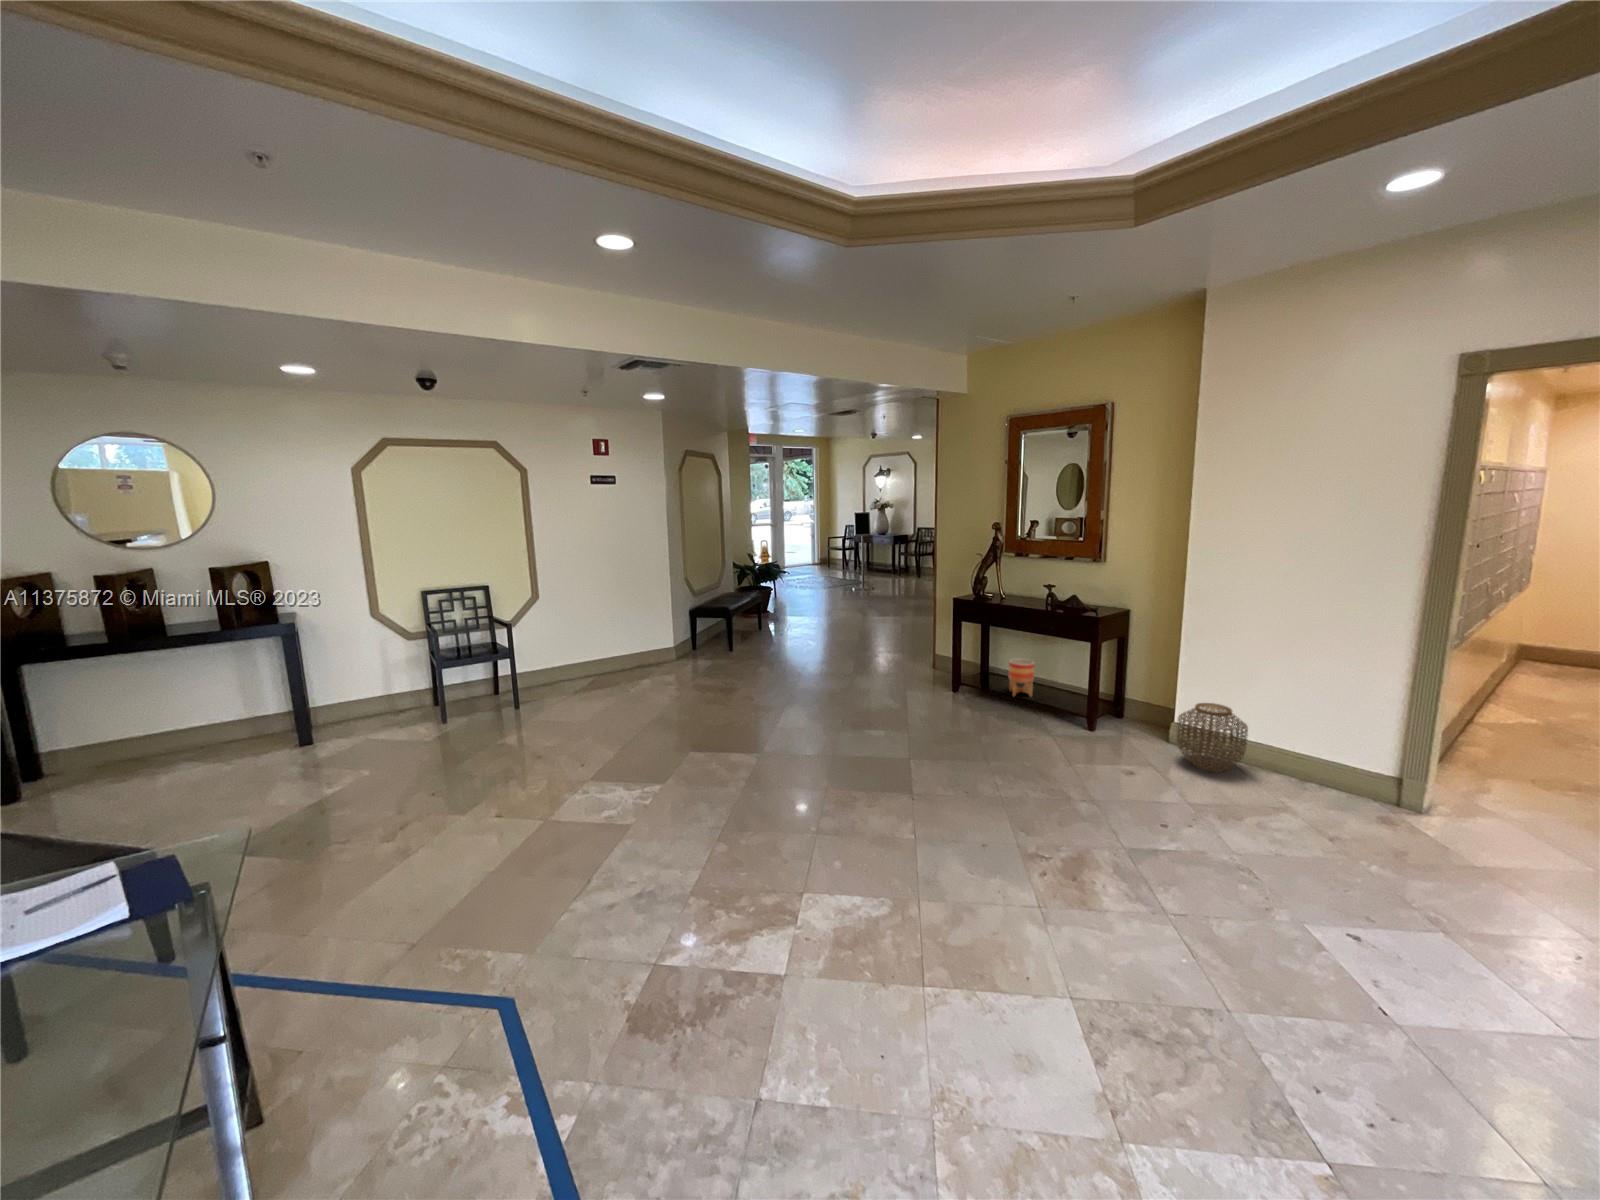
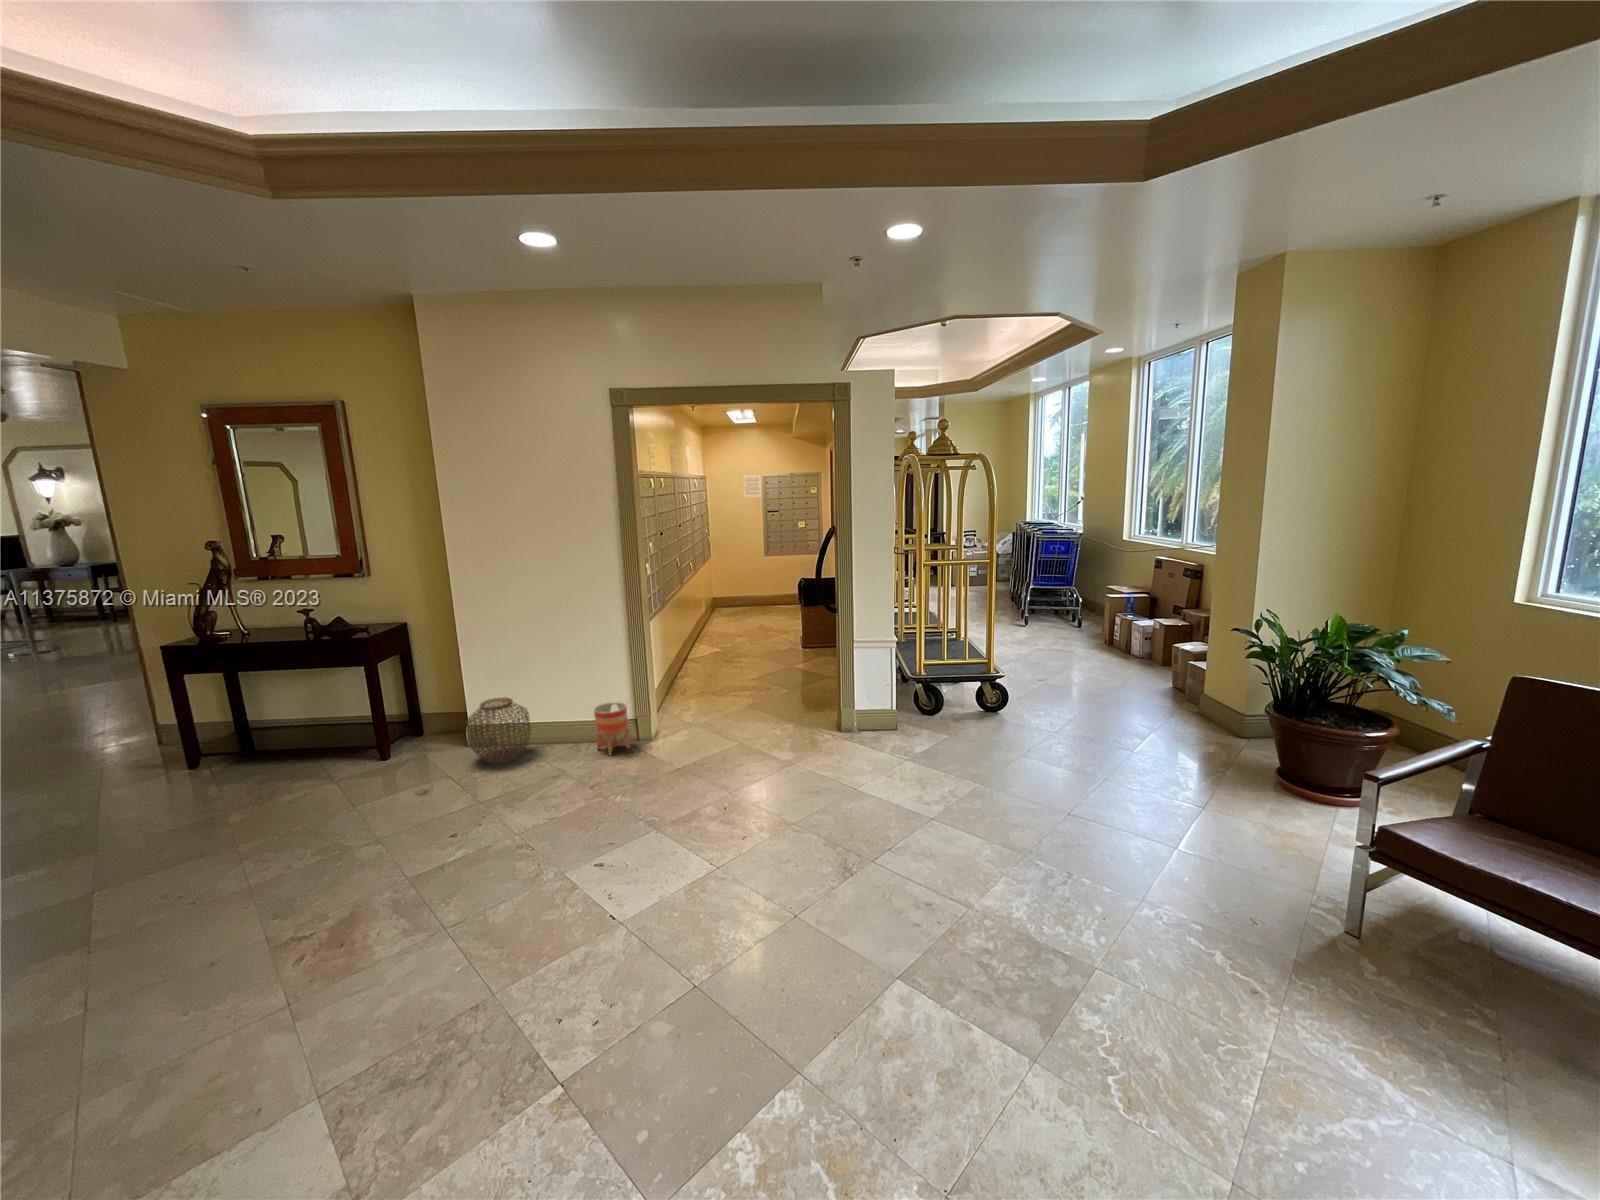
planter: present [1009,658,1035,696] -> present [594,702,630,755]

